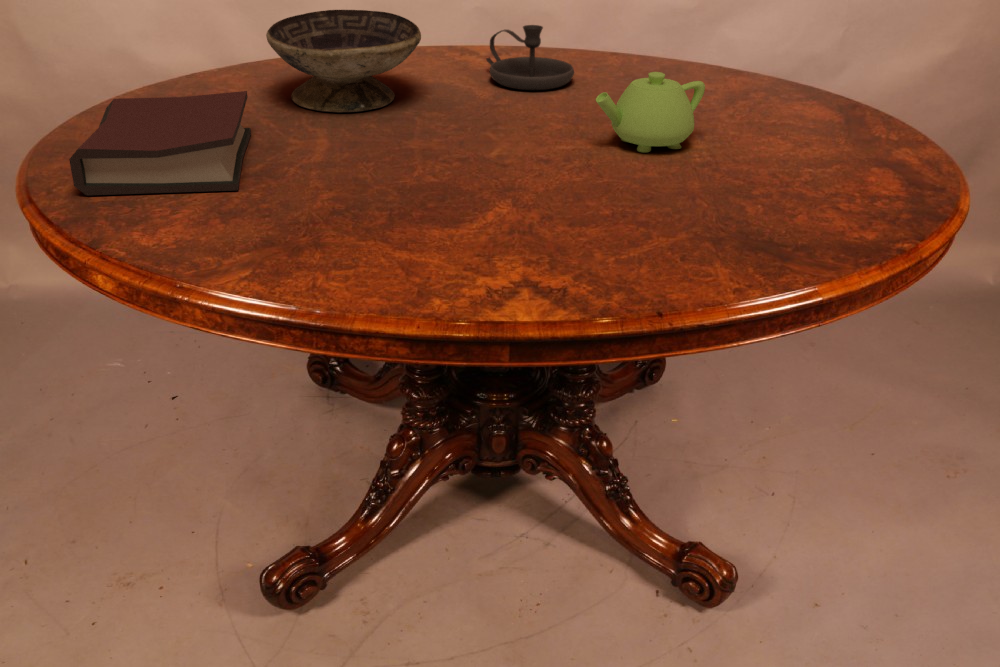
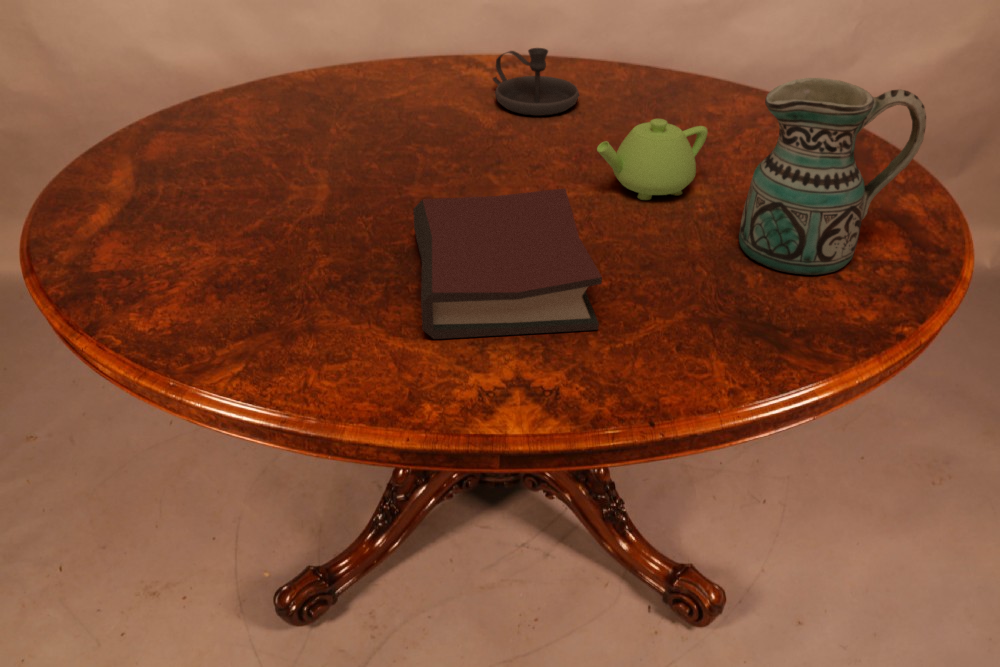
decorative bowl: present [266,10,421,112] -> none [272,35,426,146]
ceramic pitcher: none [739,15,917,206] -> present [739,78,926,275]
hardback book: present [69,91,251,195] -> present [413,189,602,339]

